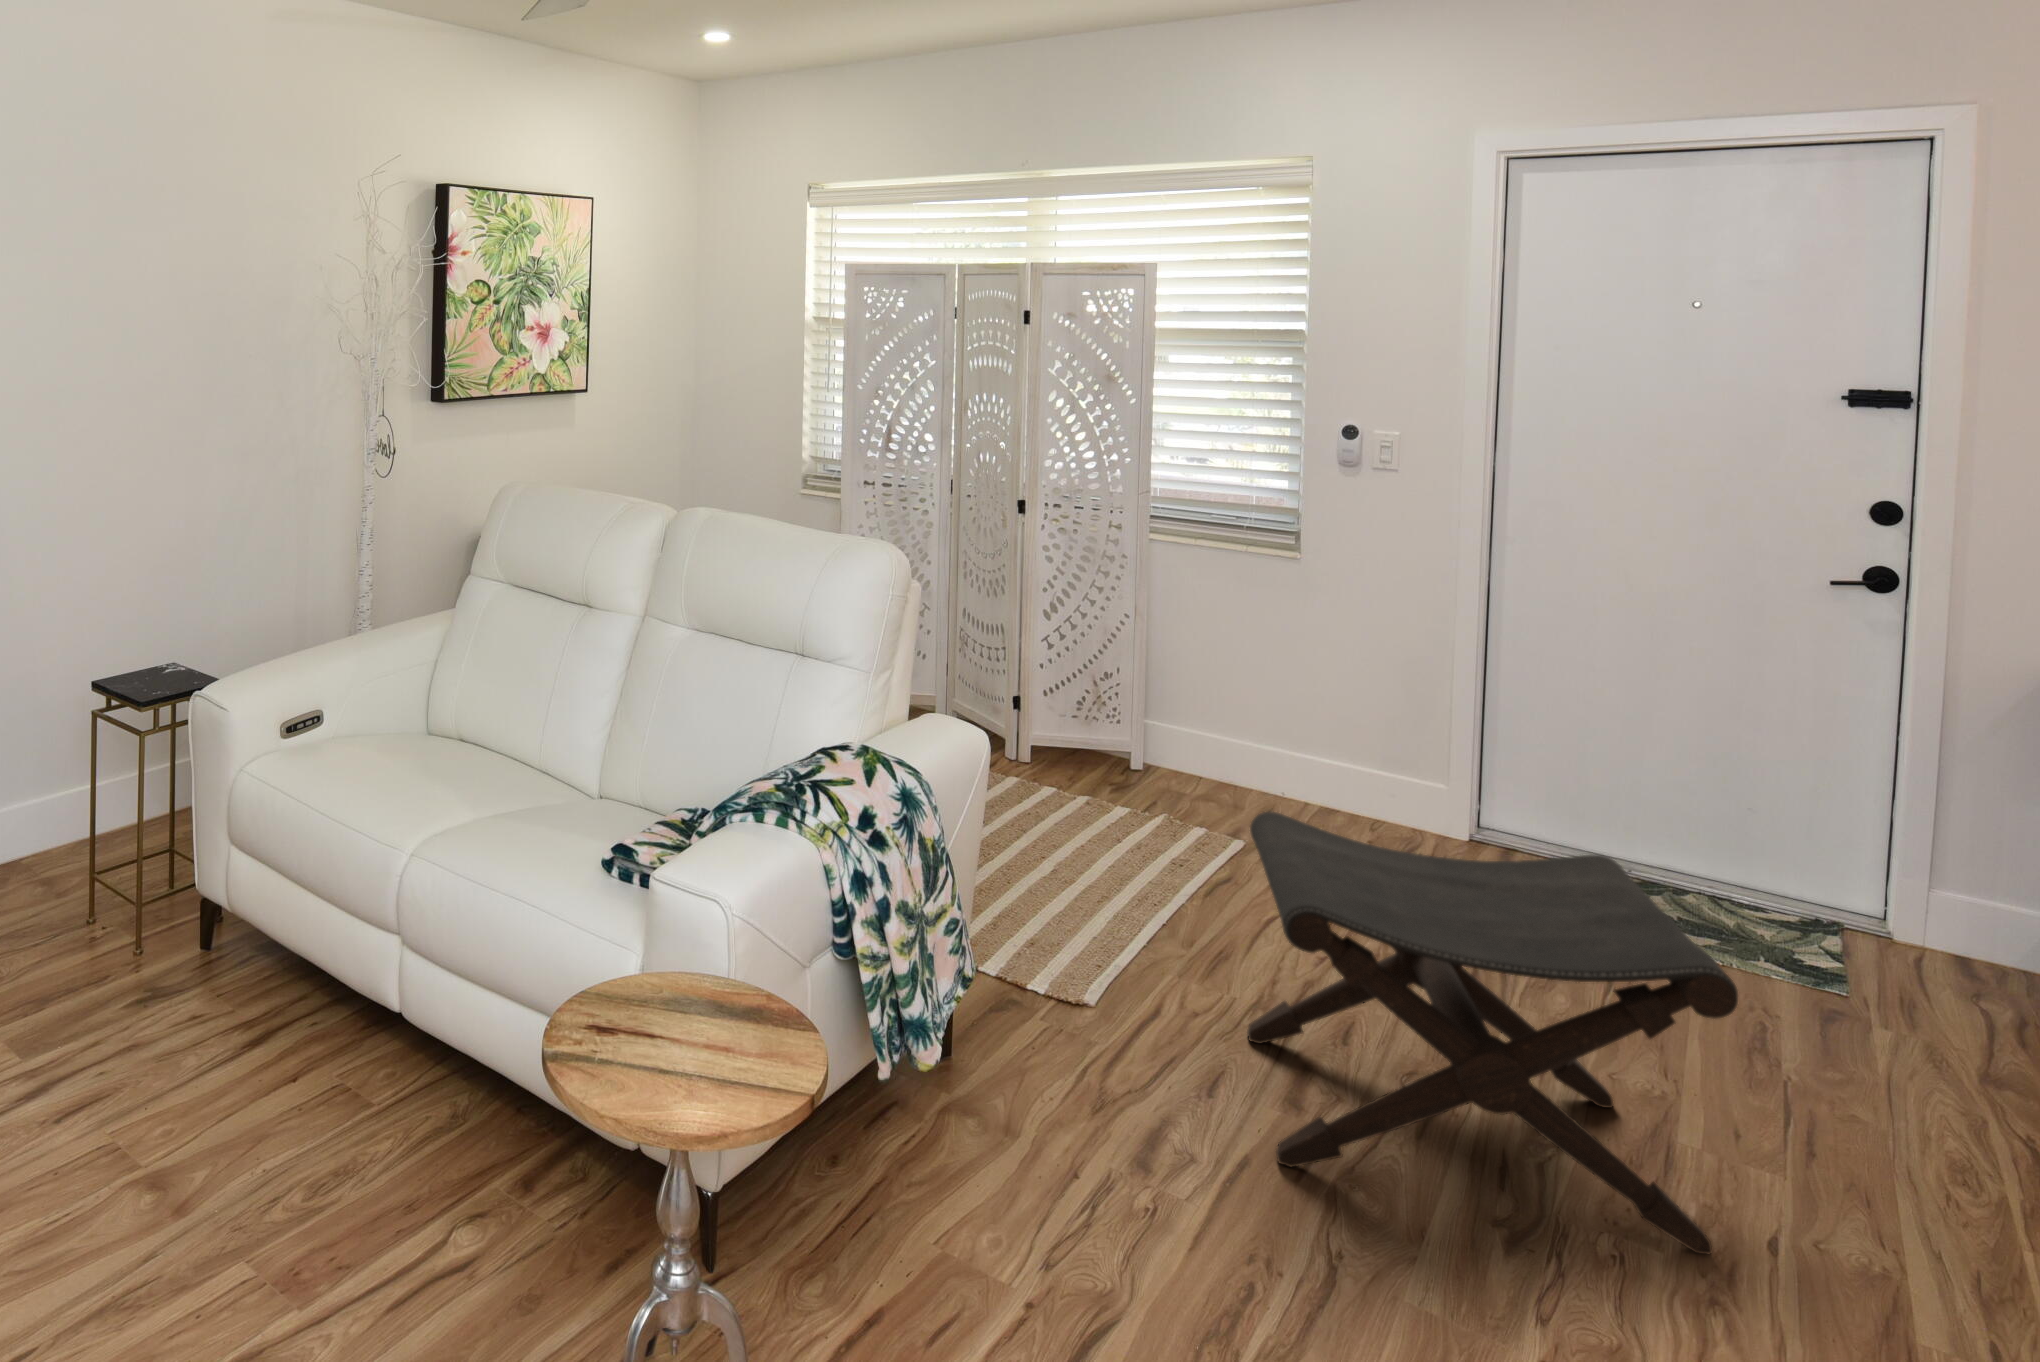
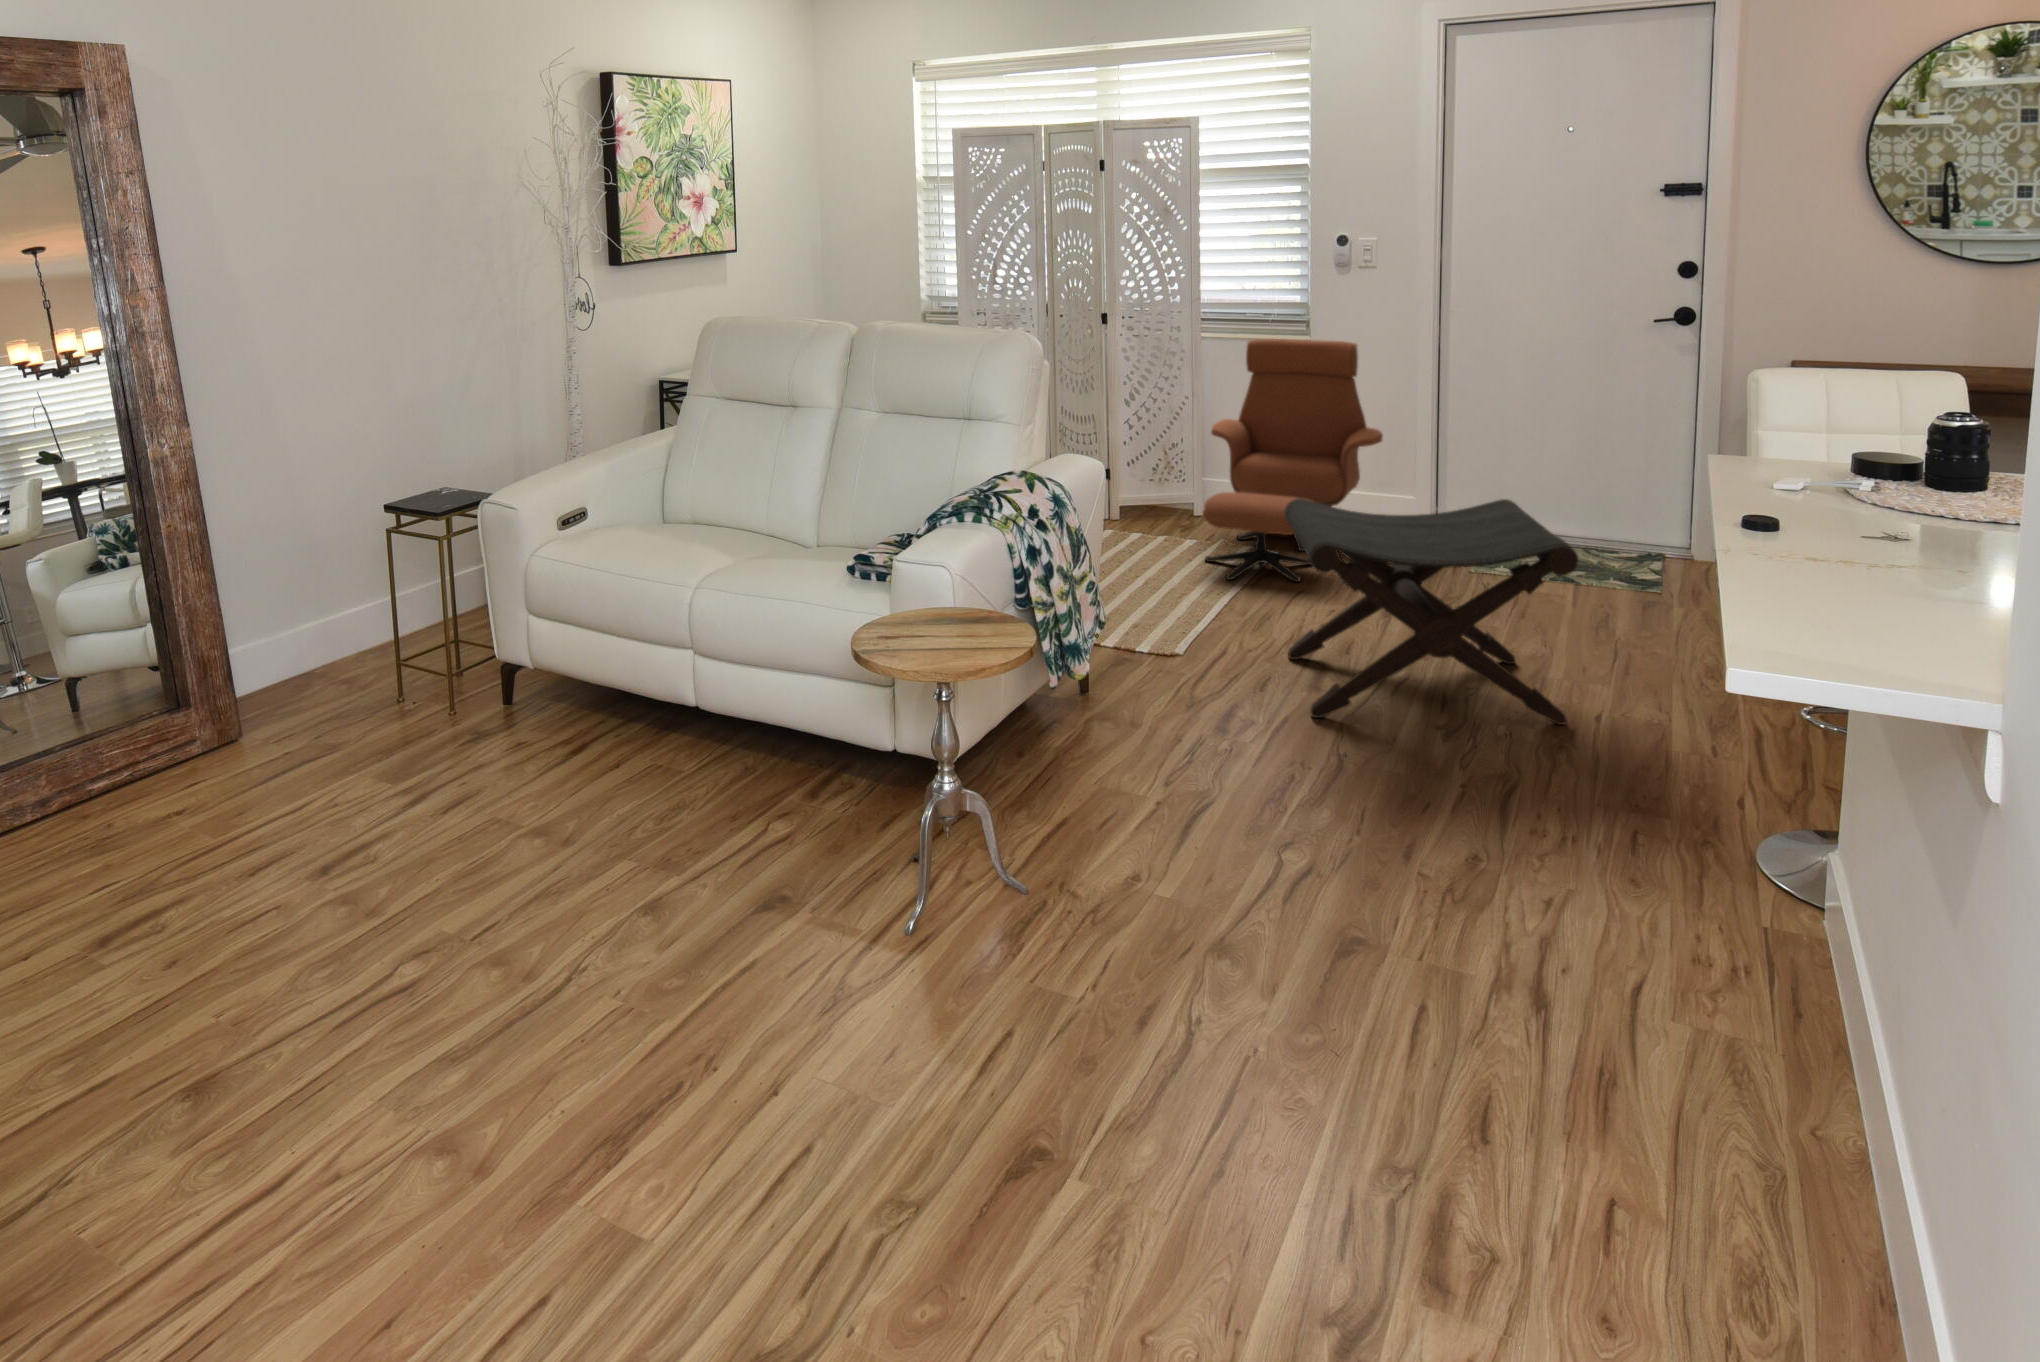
lounge chair: none [1138,552,1401,901] -> present [1204,339,1383,582]

